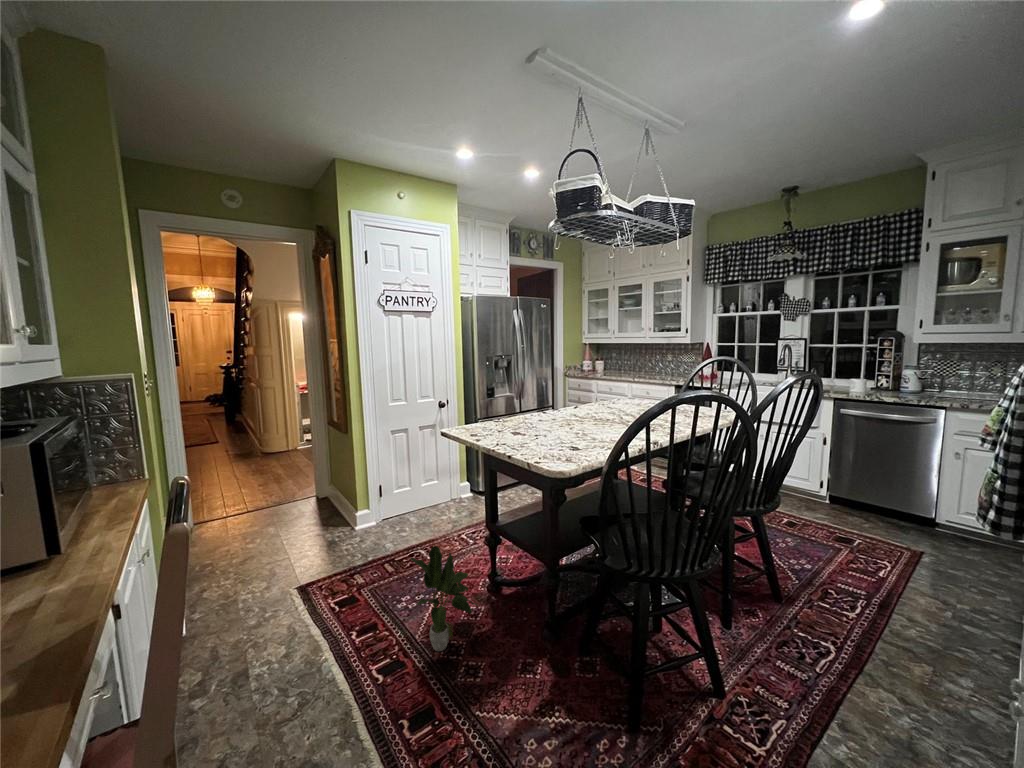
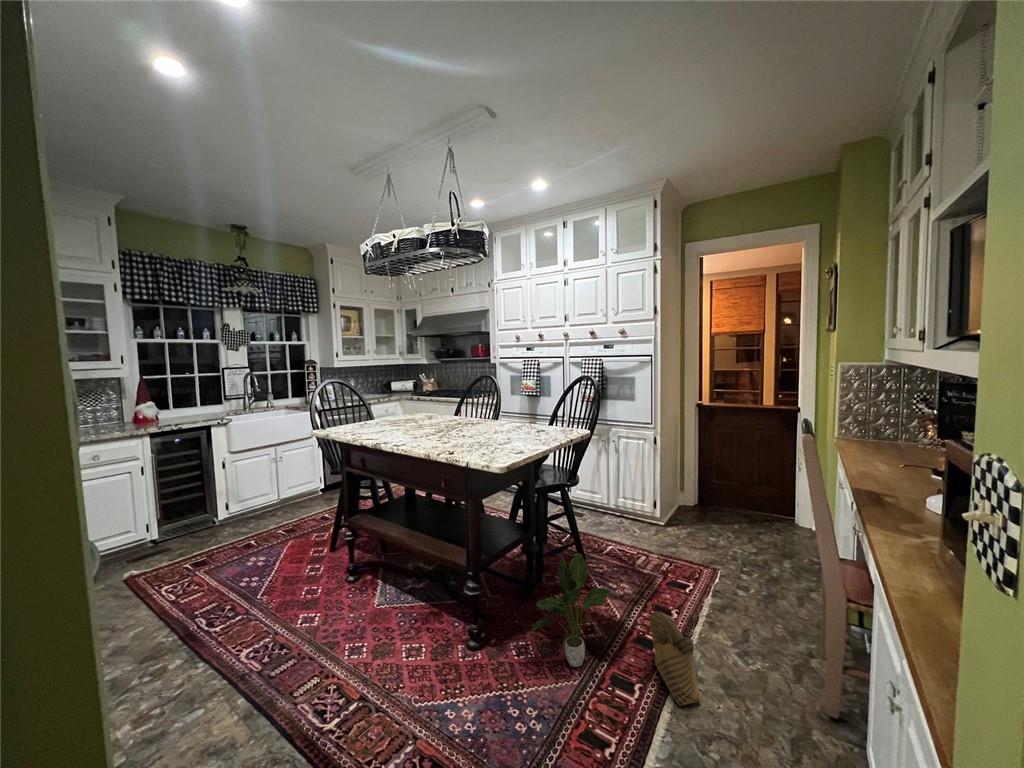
woven basket: none [321,610,390,725] -> present [647,596,701,706]

